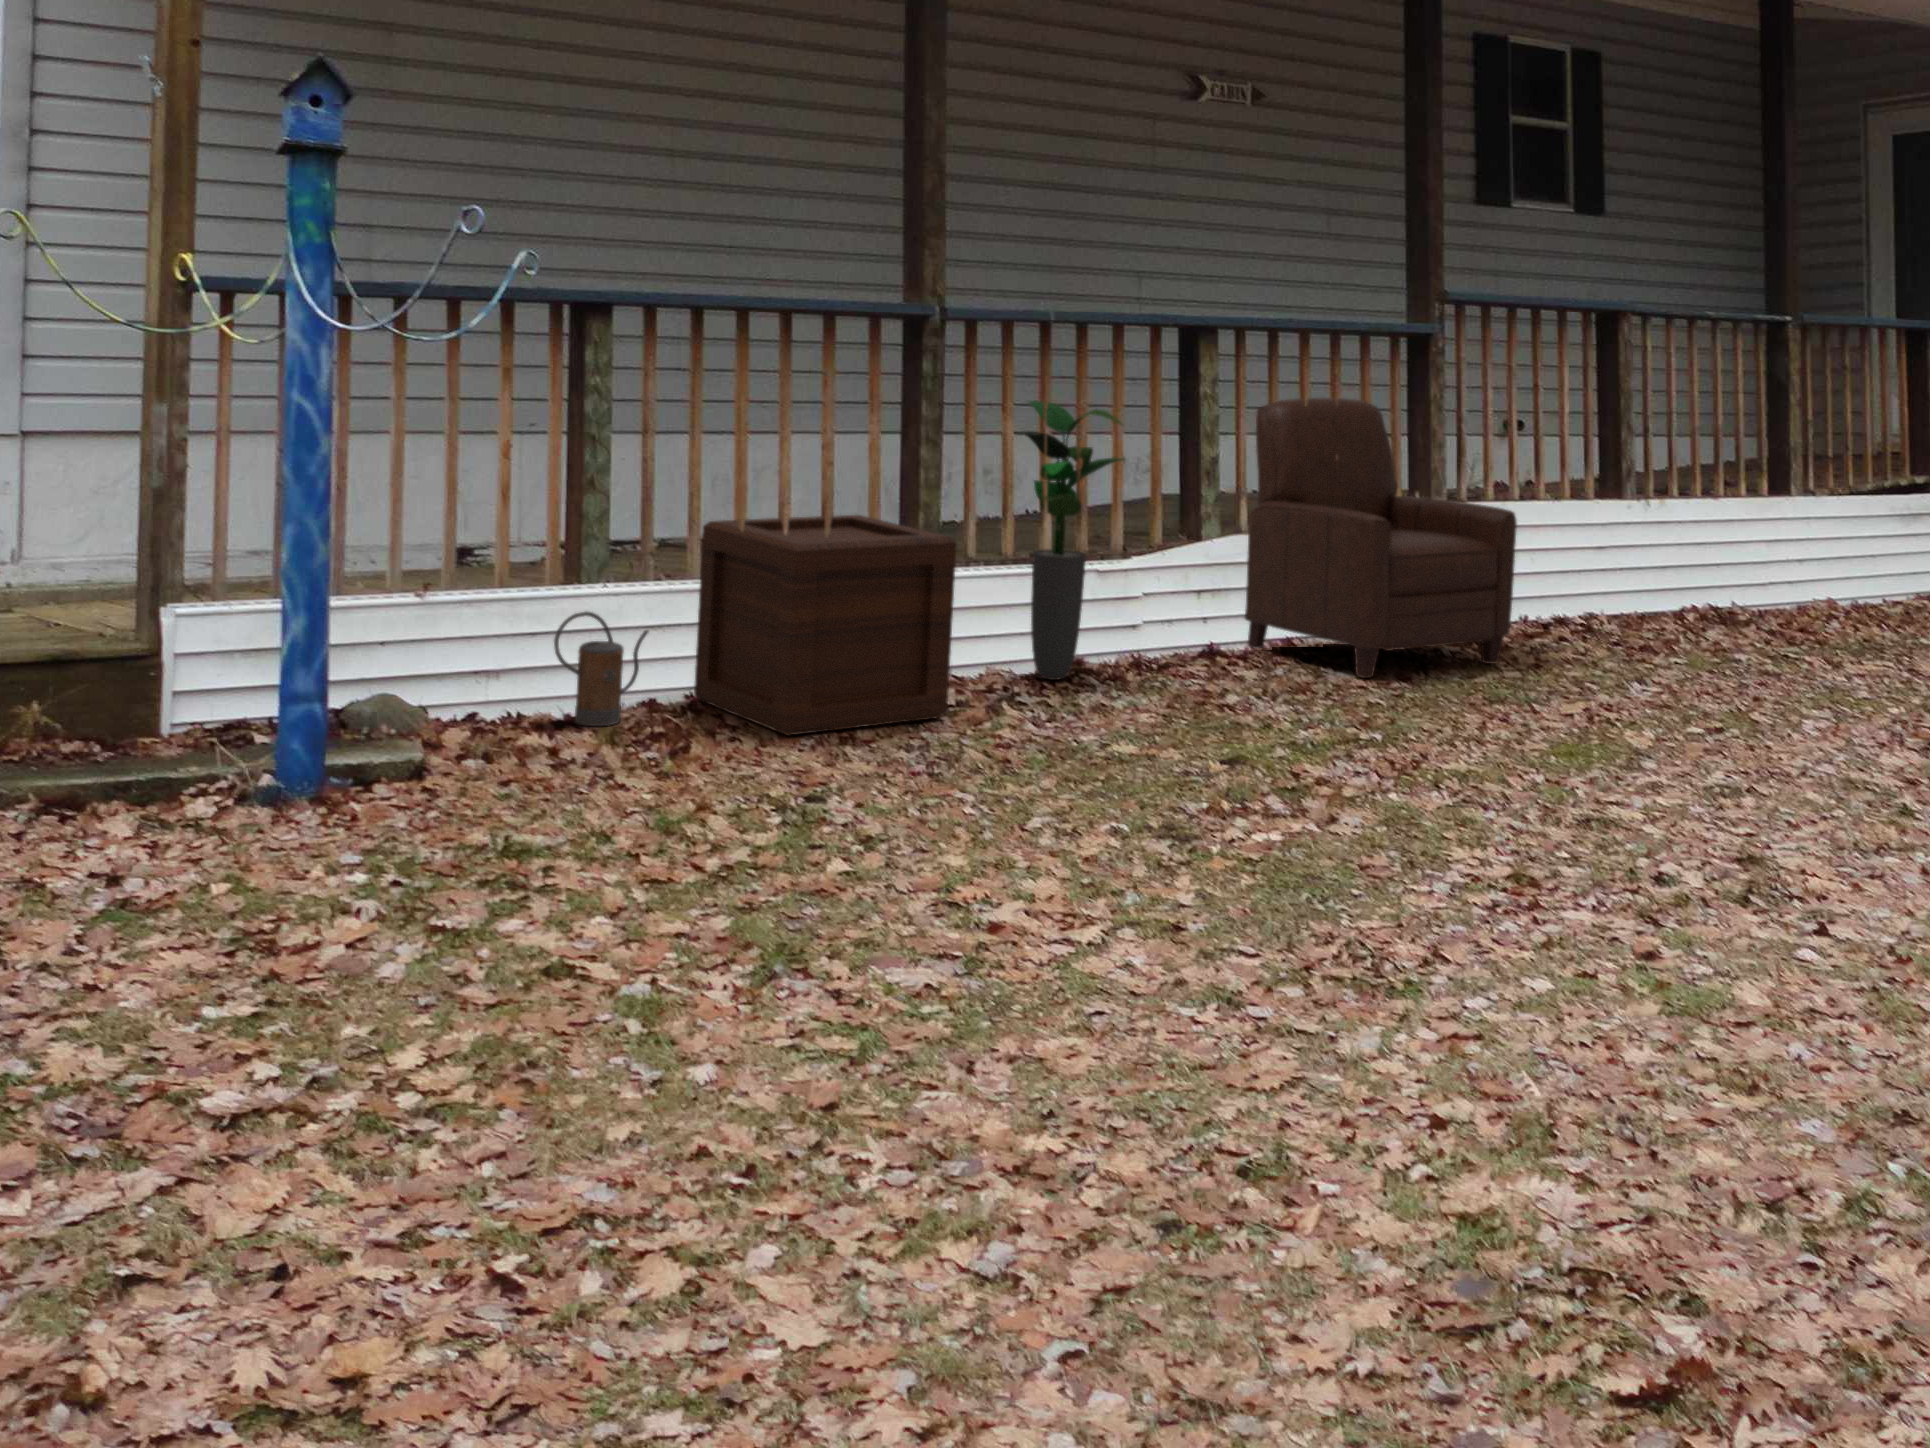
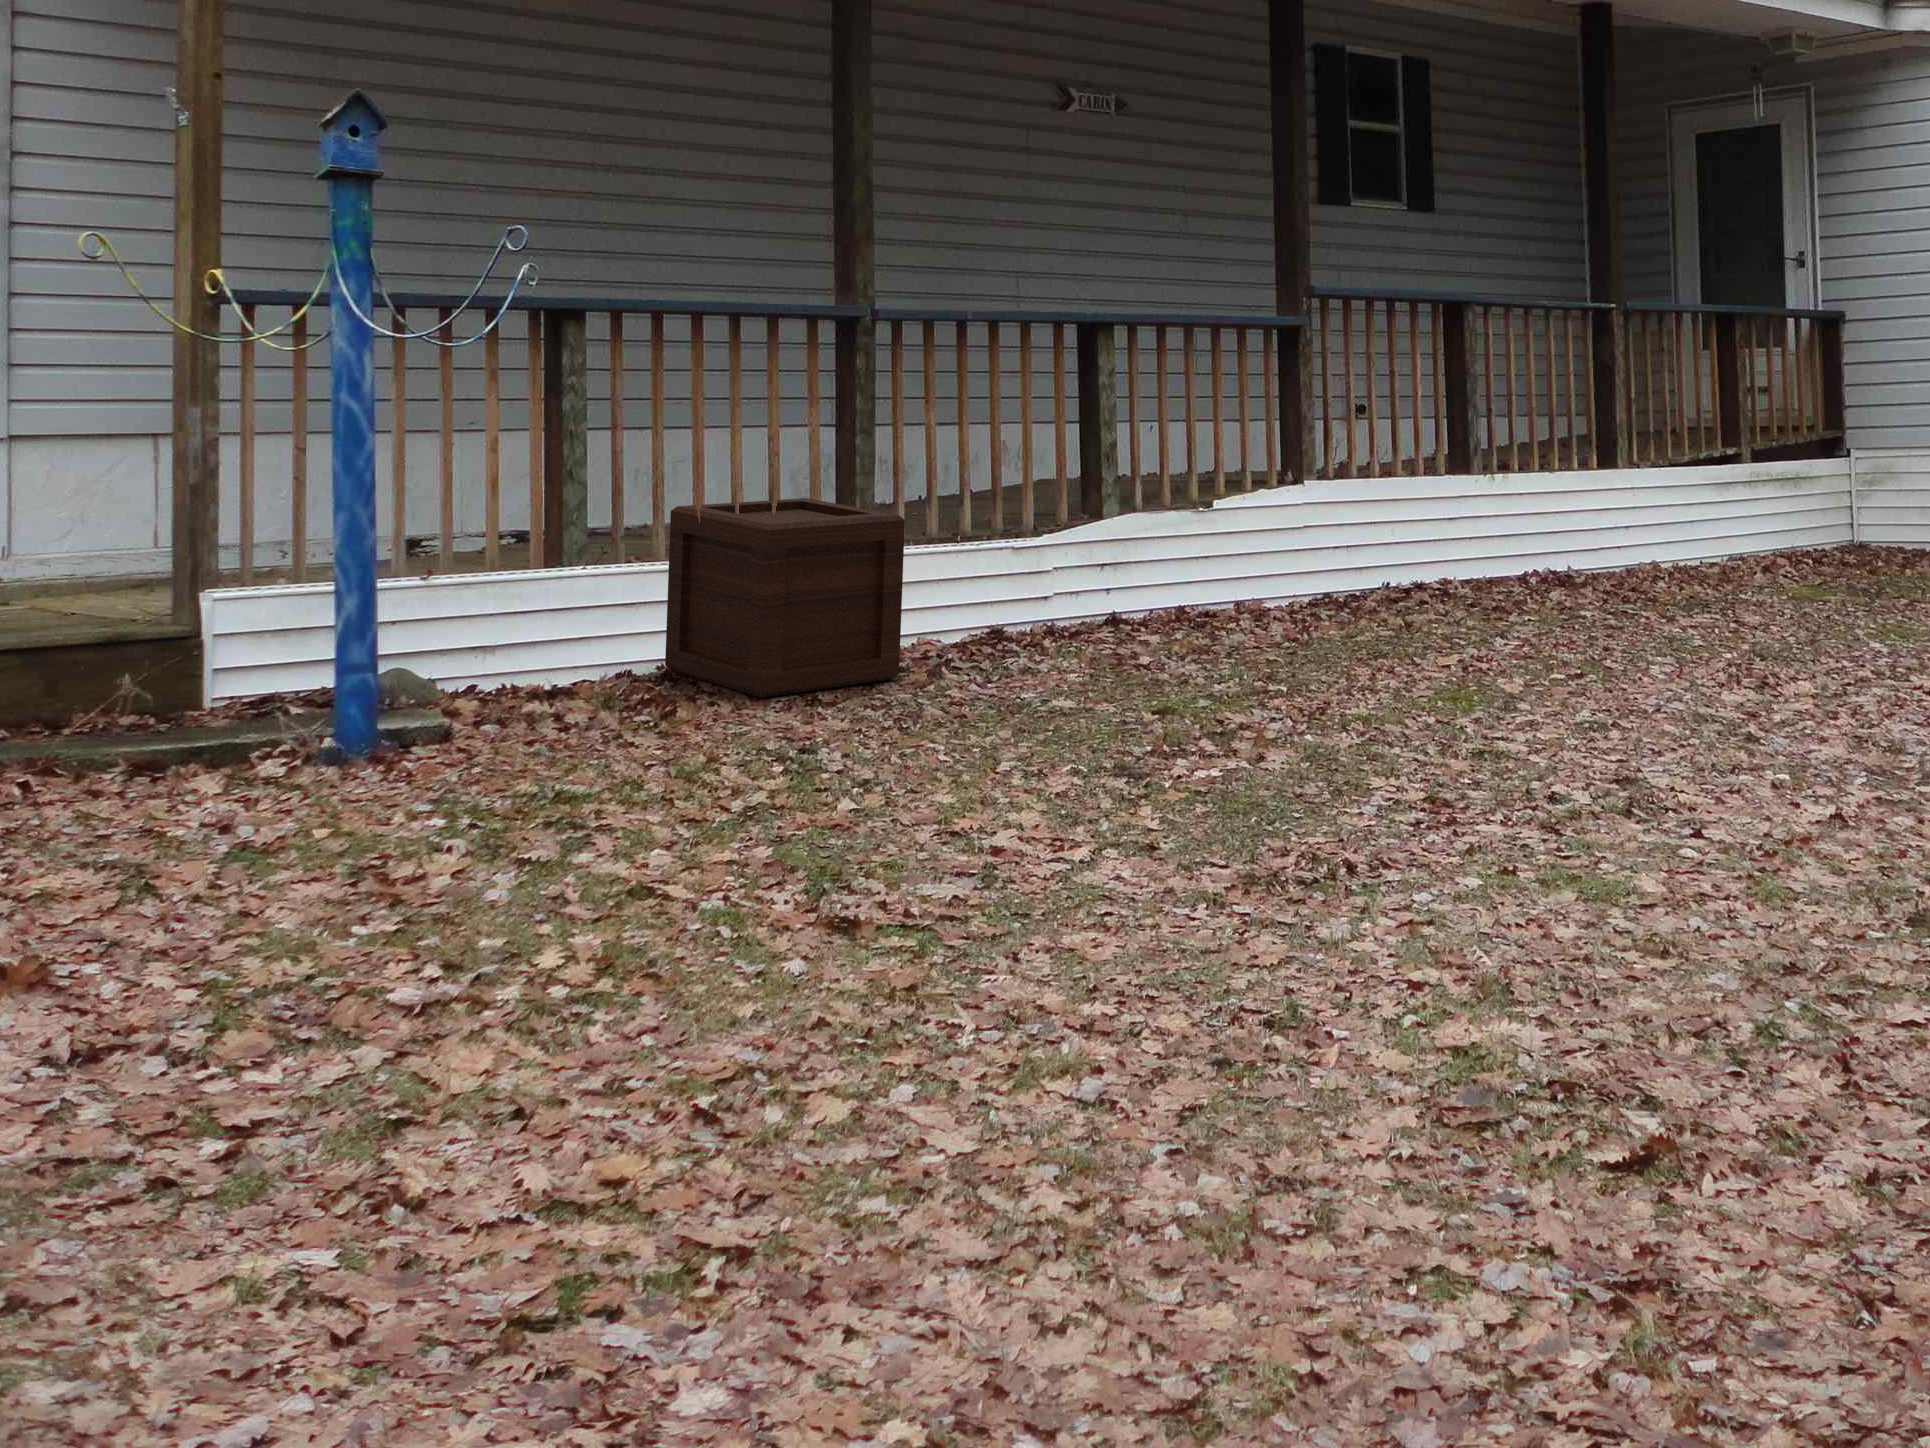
chair: present [1245,398,1517,678] -> none [1143,384,1388,636]
potted plant: present [1018,401,1124,680] -> none [945,391,1045,644]
watering can: present [554,612,649,726] -> none [547,590,630,694]

